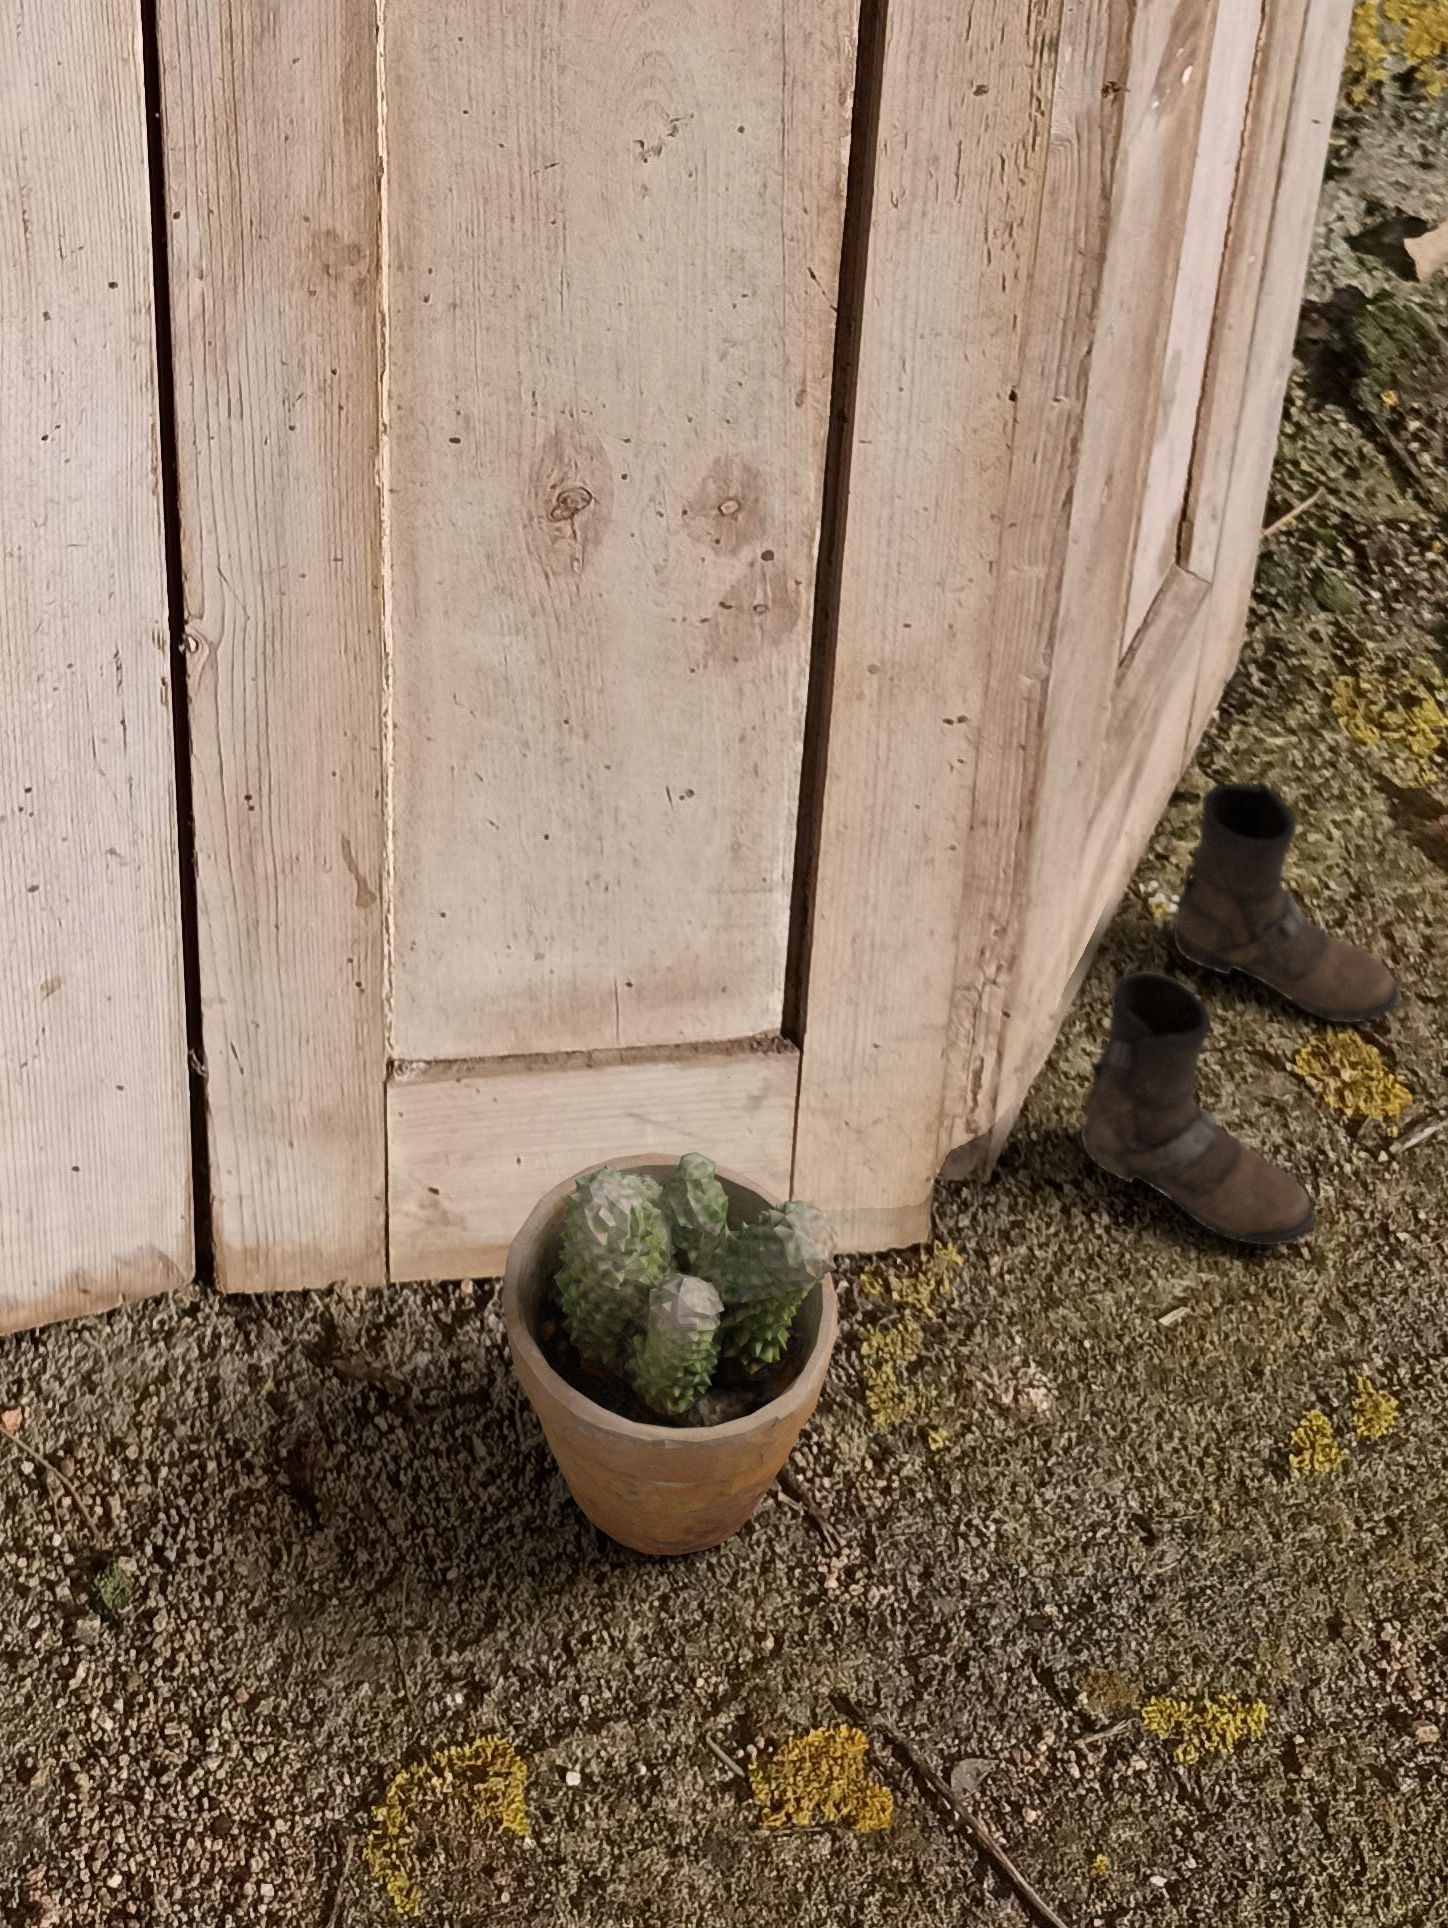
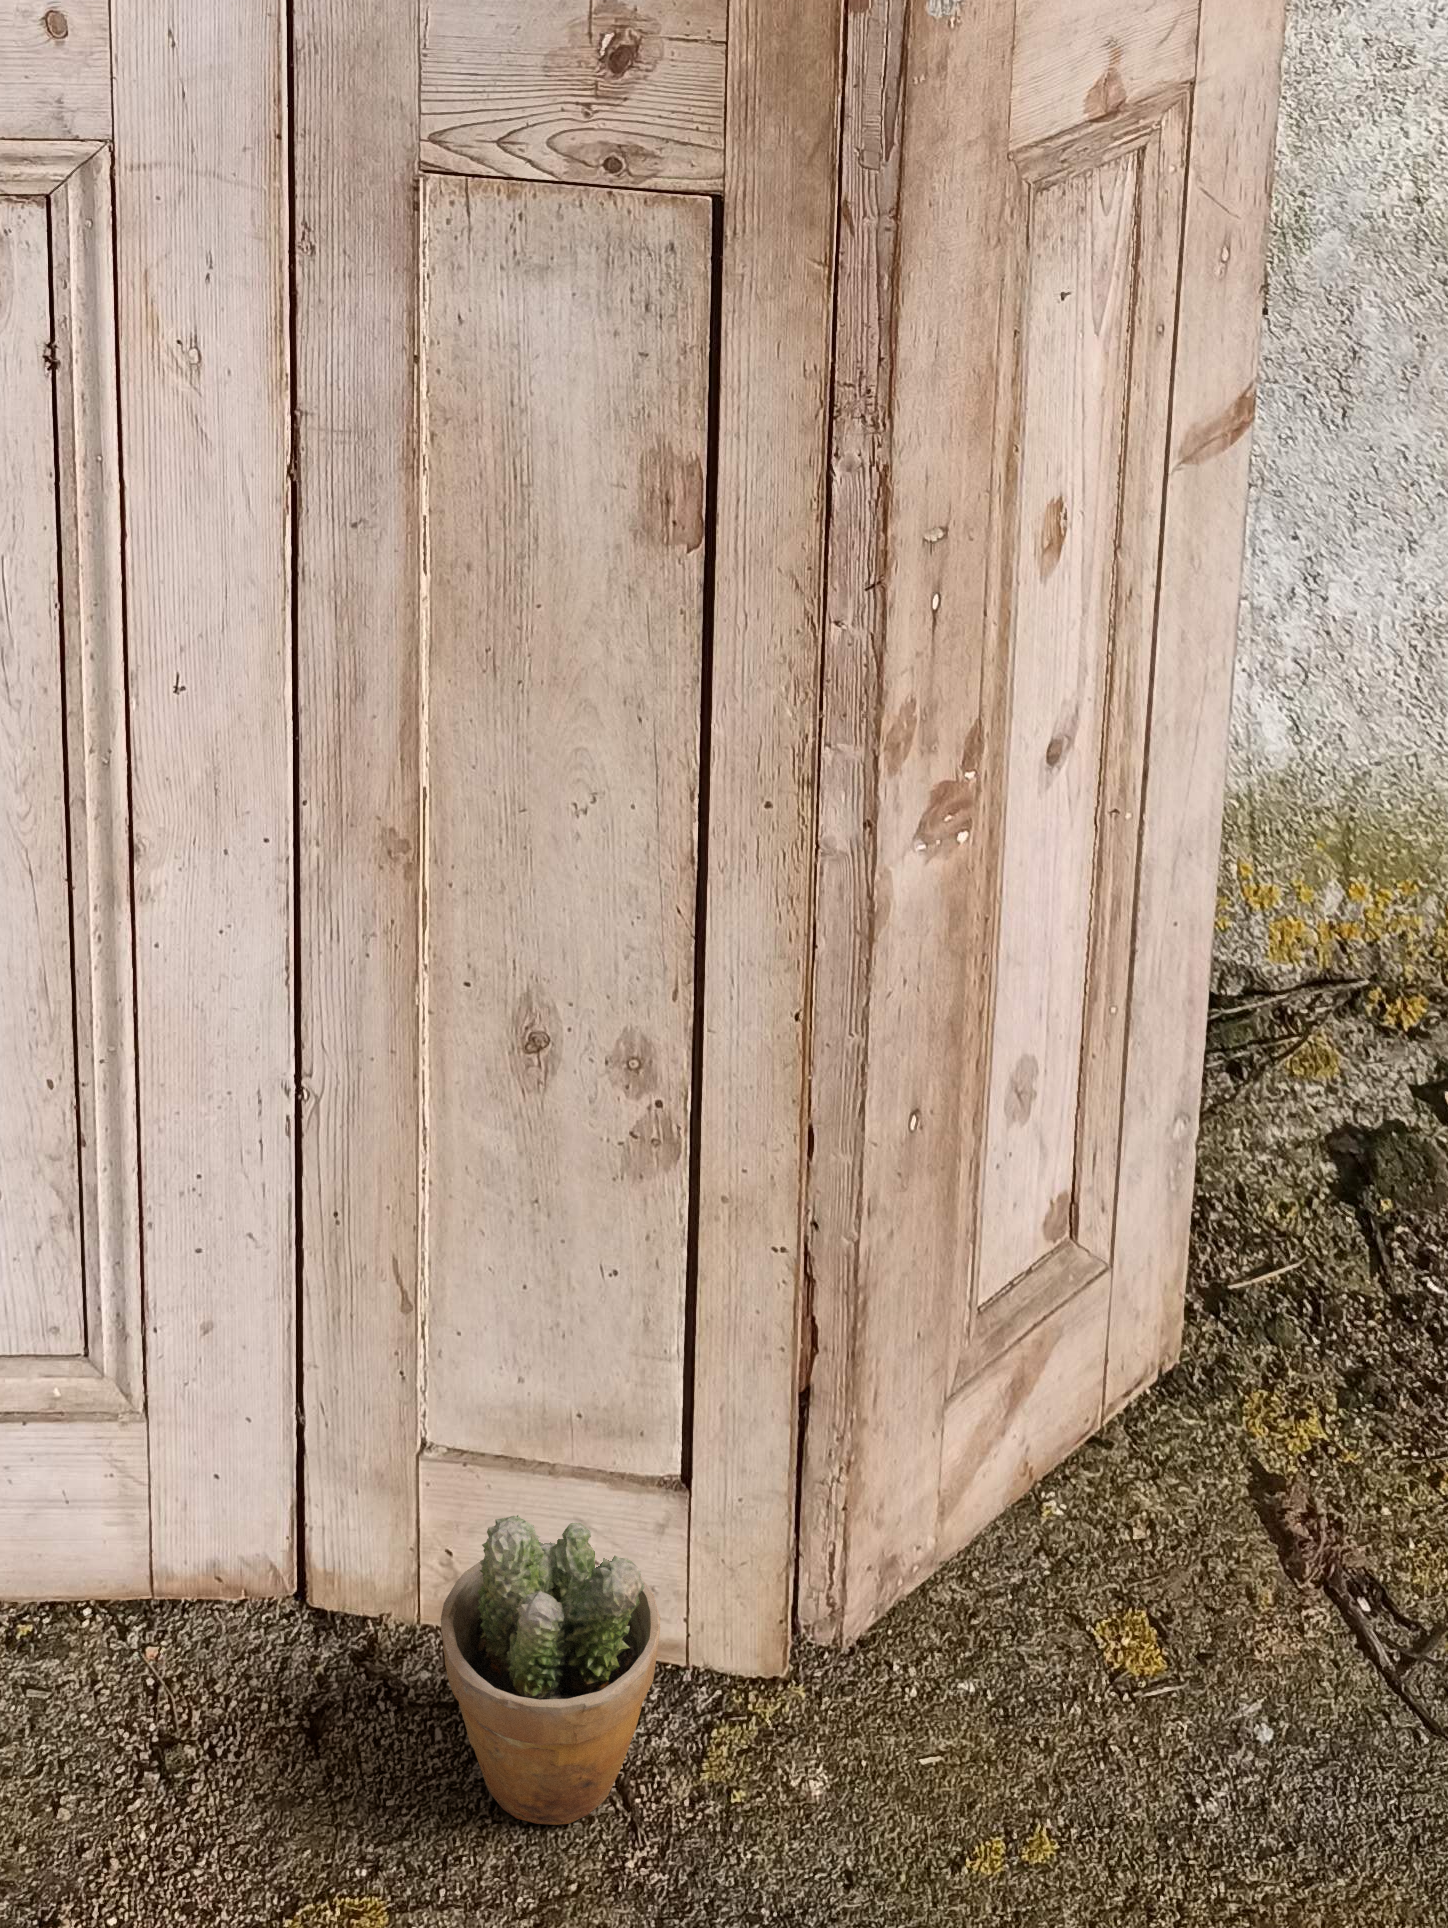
boots: present [1081,780,1400,1245] -> none [917,1407,1187,1731]

